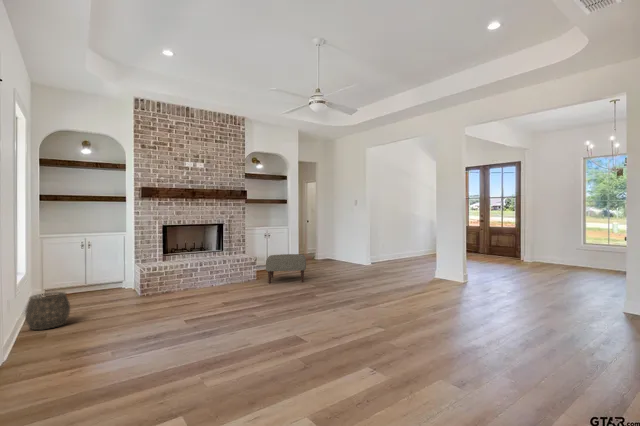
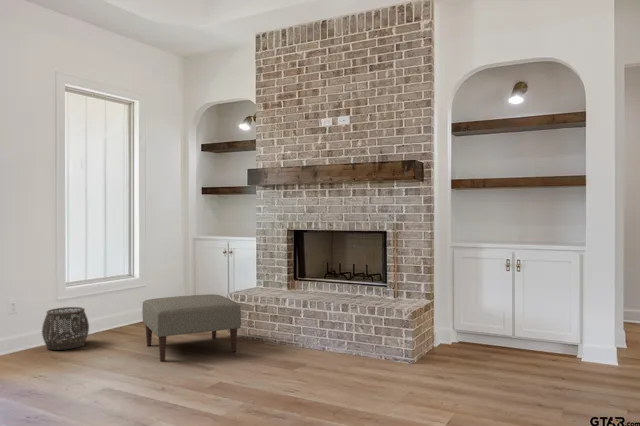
ottoman: present [266,254,306,283] -> present [142,294,241,361]

